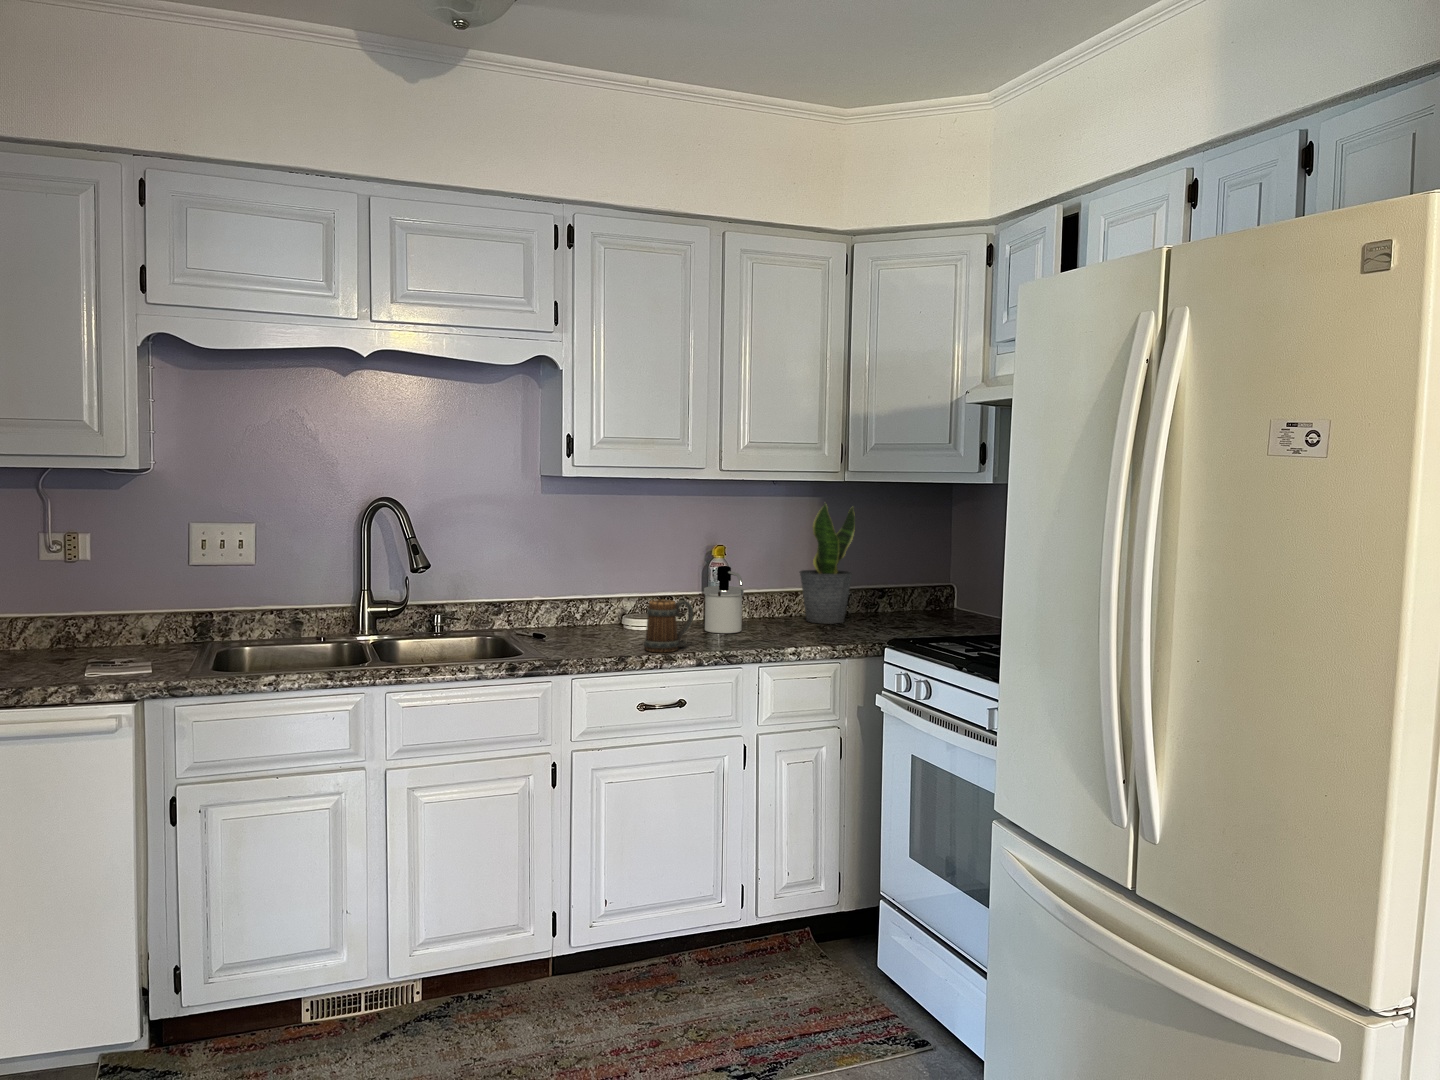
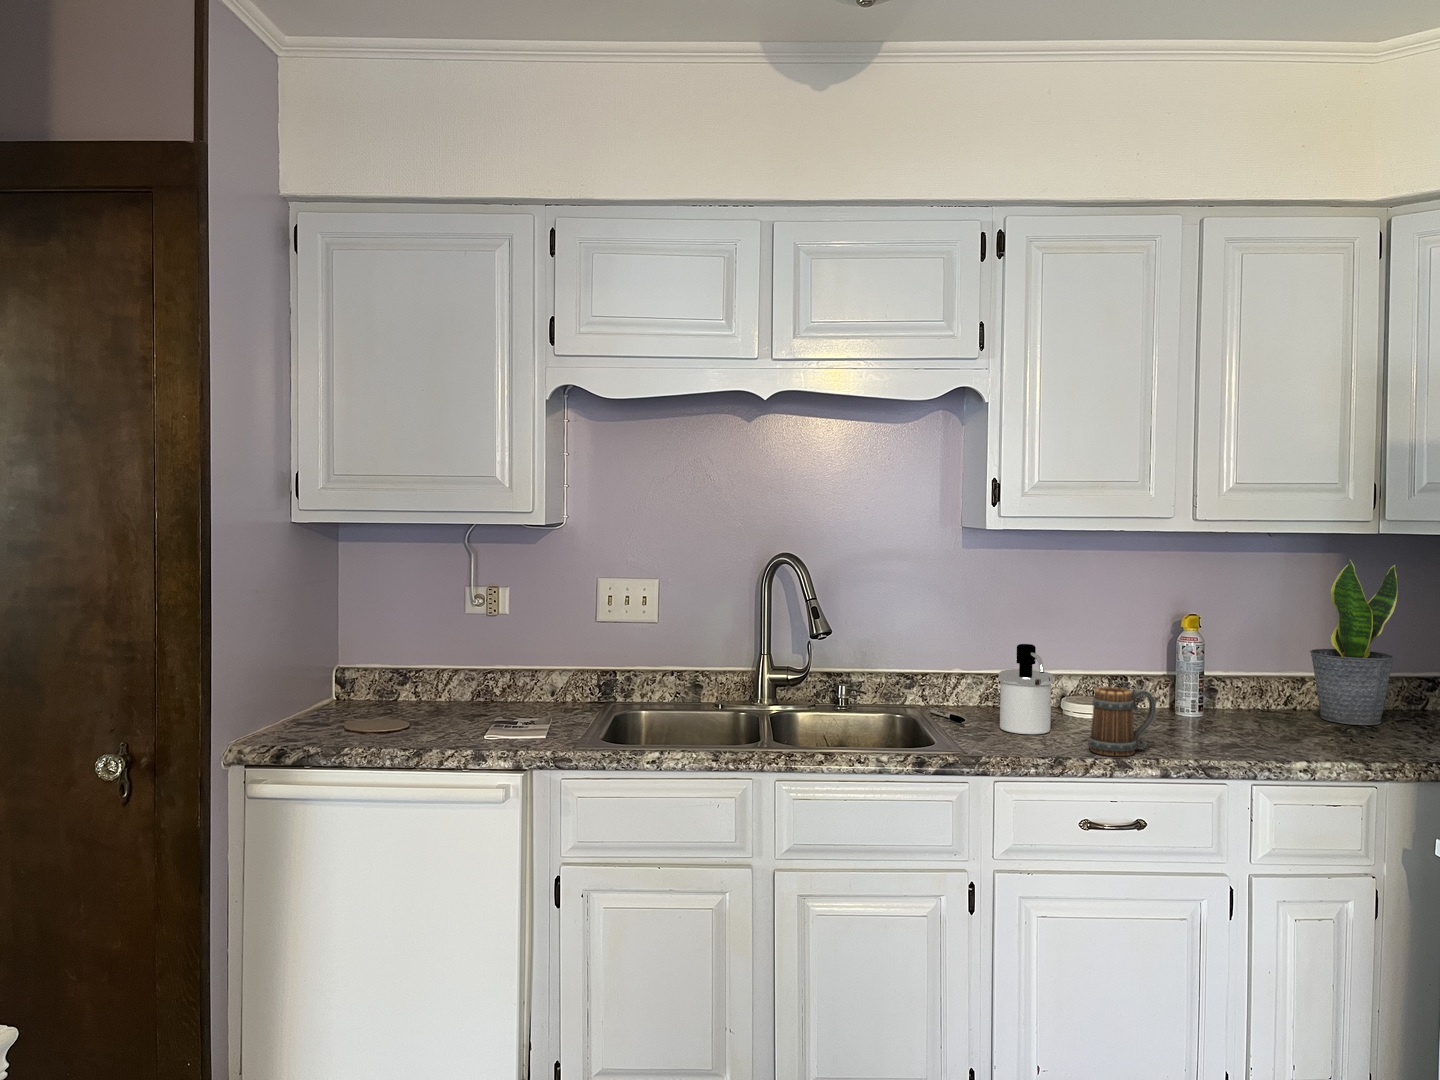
soap dispenser: present [704,566,744,633] -> present [999,644,1053,734]

